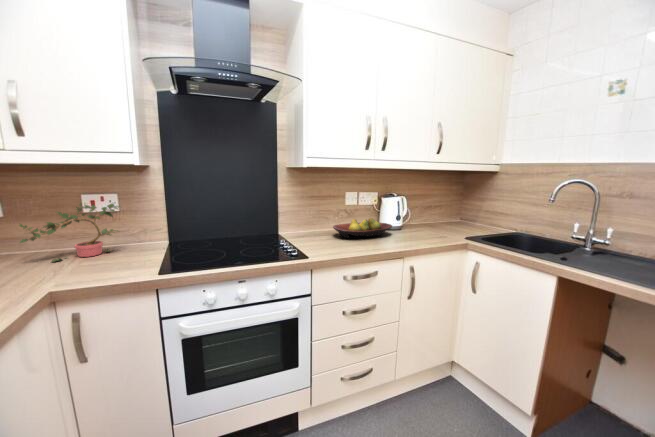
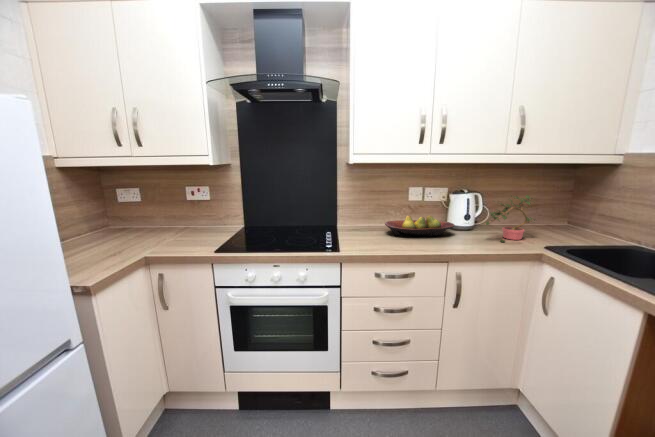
potted plant: present [19,204,119,262] -> present [485,195,535,242]

